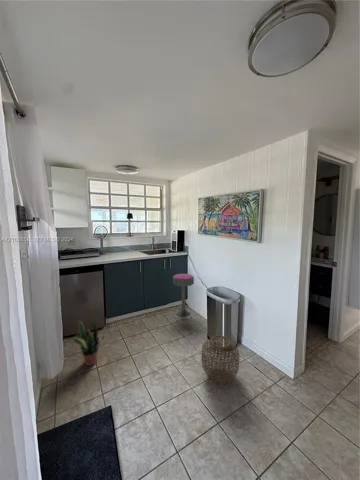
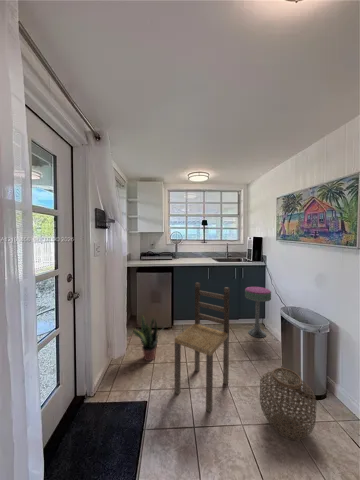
chair: none [128,279,172,389] -> present [174,283,230,412]

